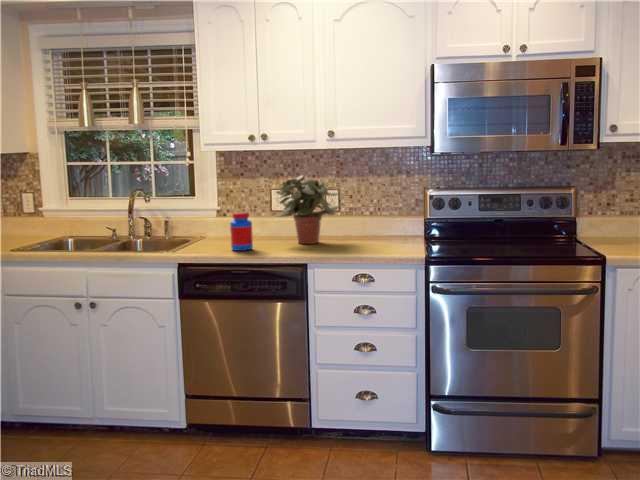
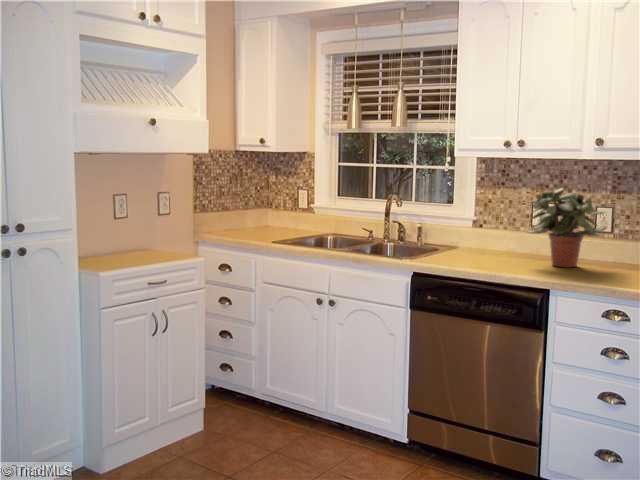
jar: present [230,212,253,251] -> none [471,224,496,267]

